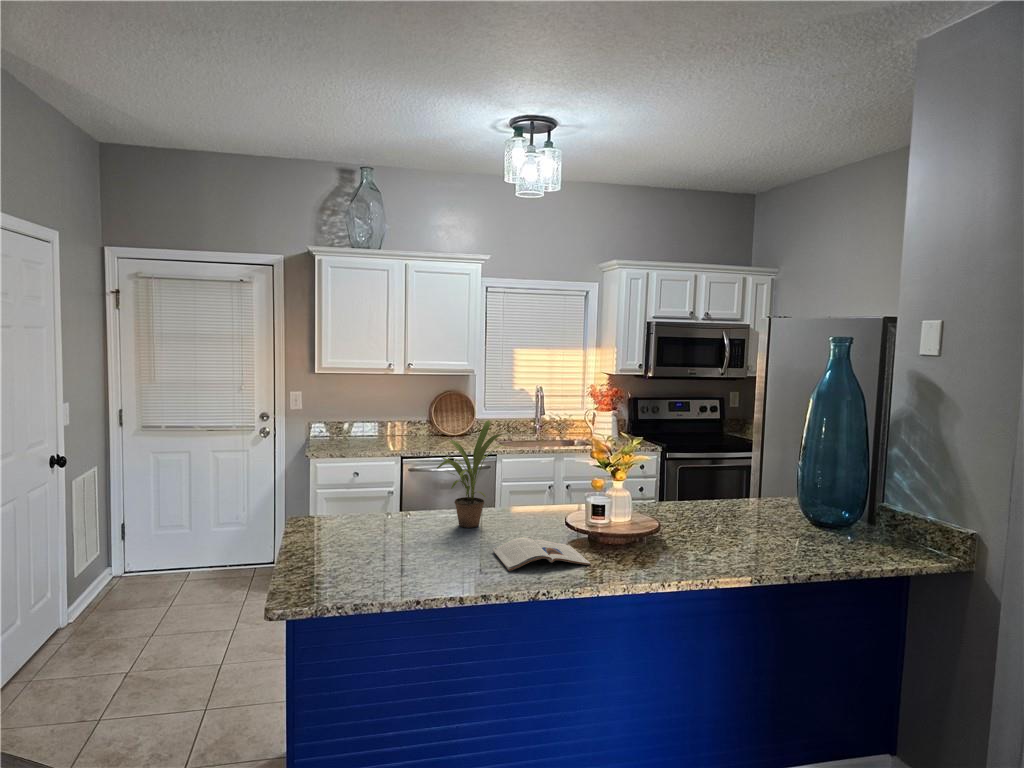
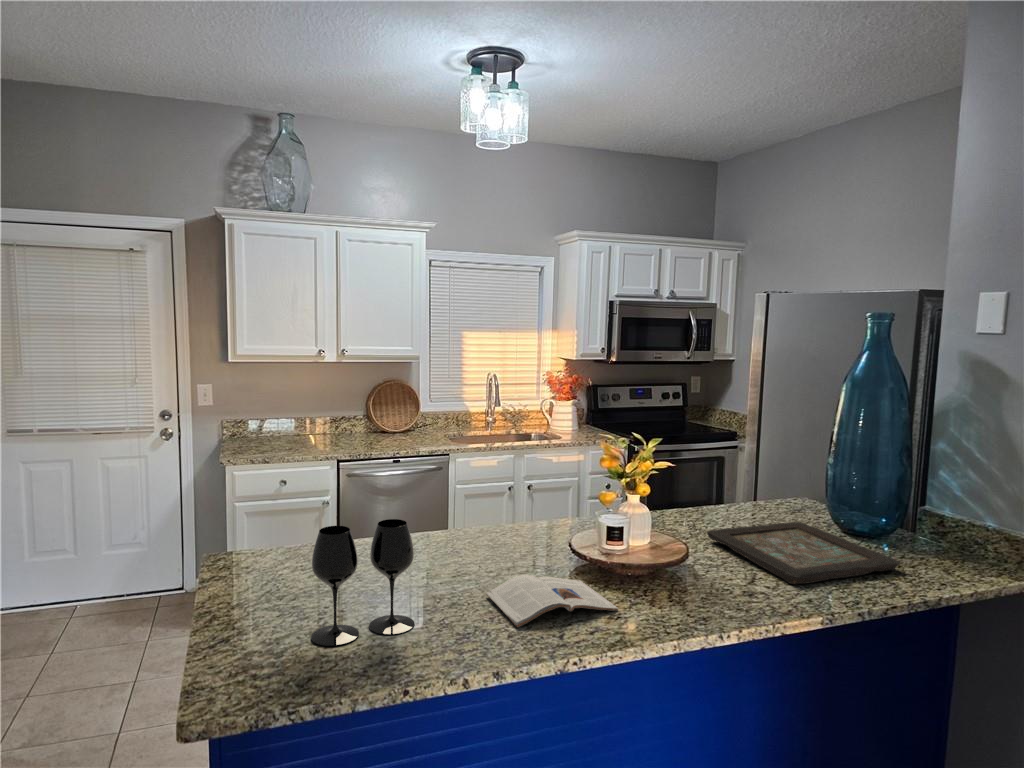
potted plant: present [437,421,507,528] -> none [401,422,496,559]
wine glass: none [358,487,434,575] -> present [311,519,415,646]
decorative tray: none [687,513,840,556] -> present [707,522,900,584]

